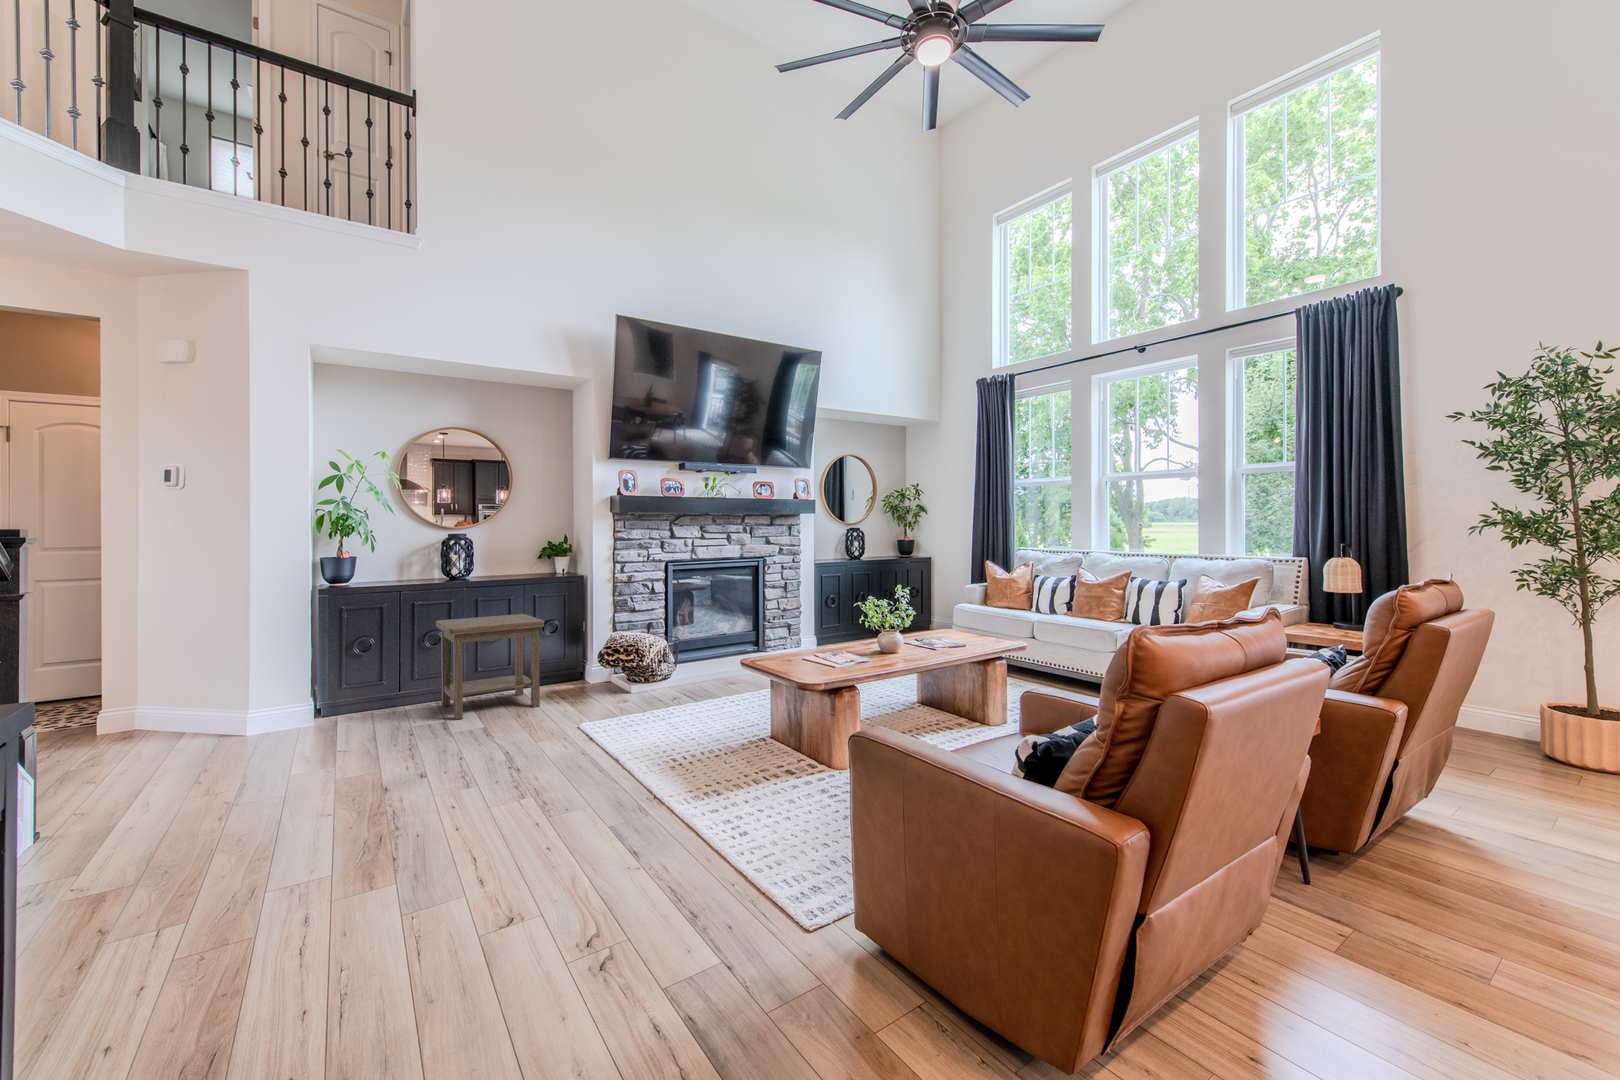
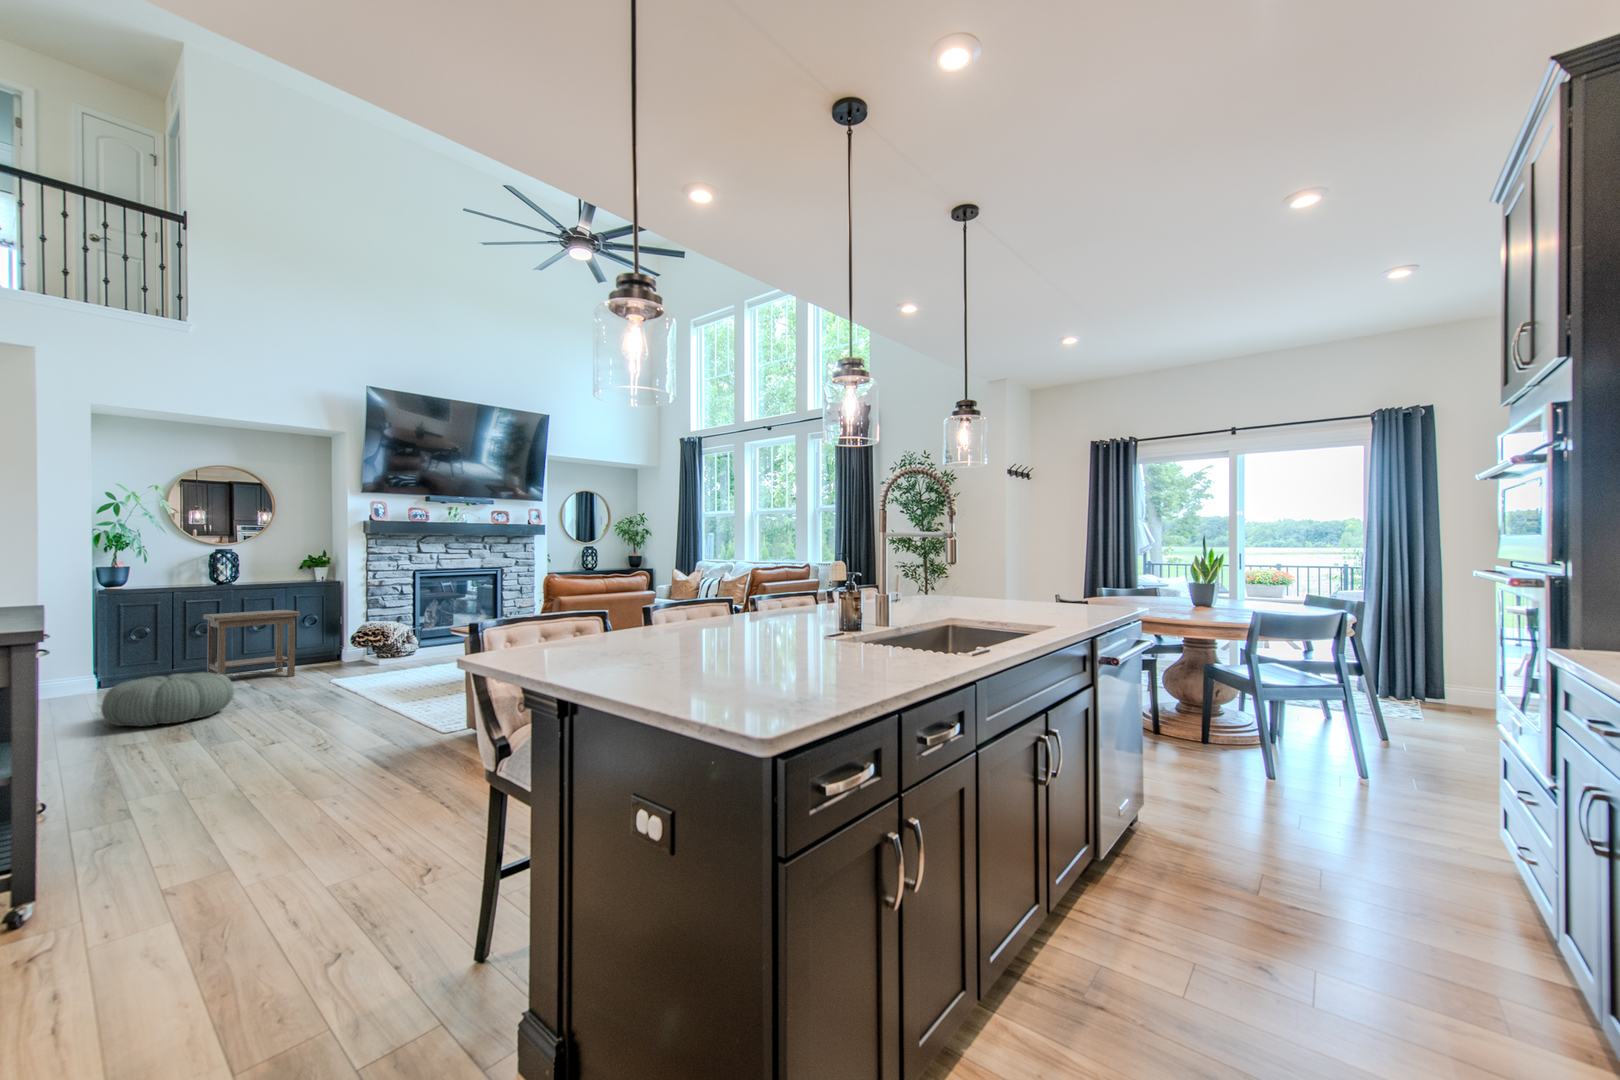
pouf: none [317,727,481,820] -> present [101,673,234,726]

